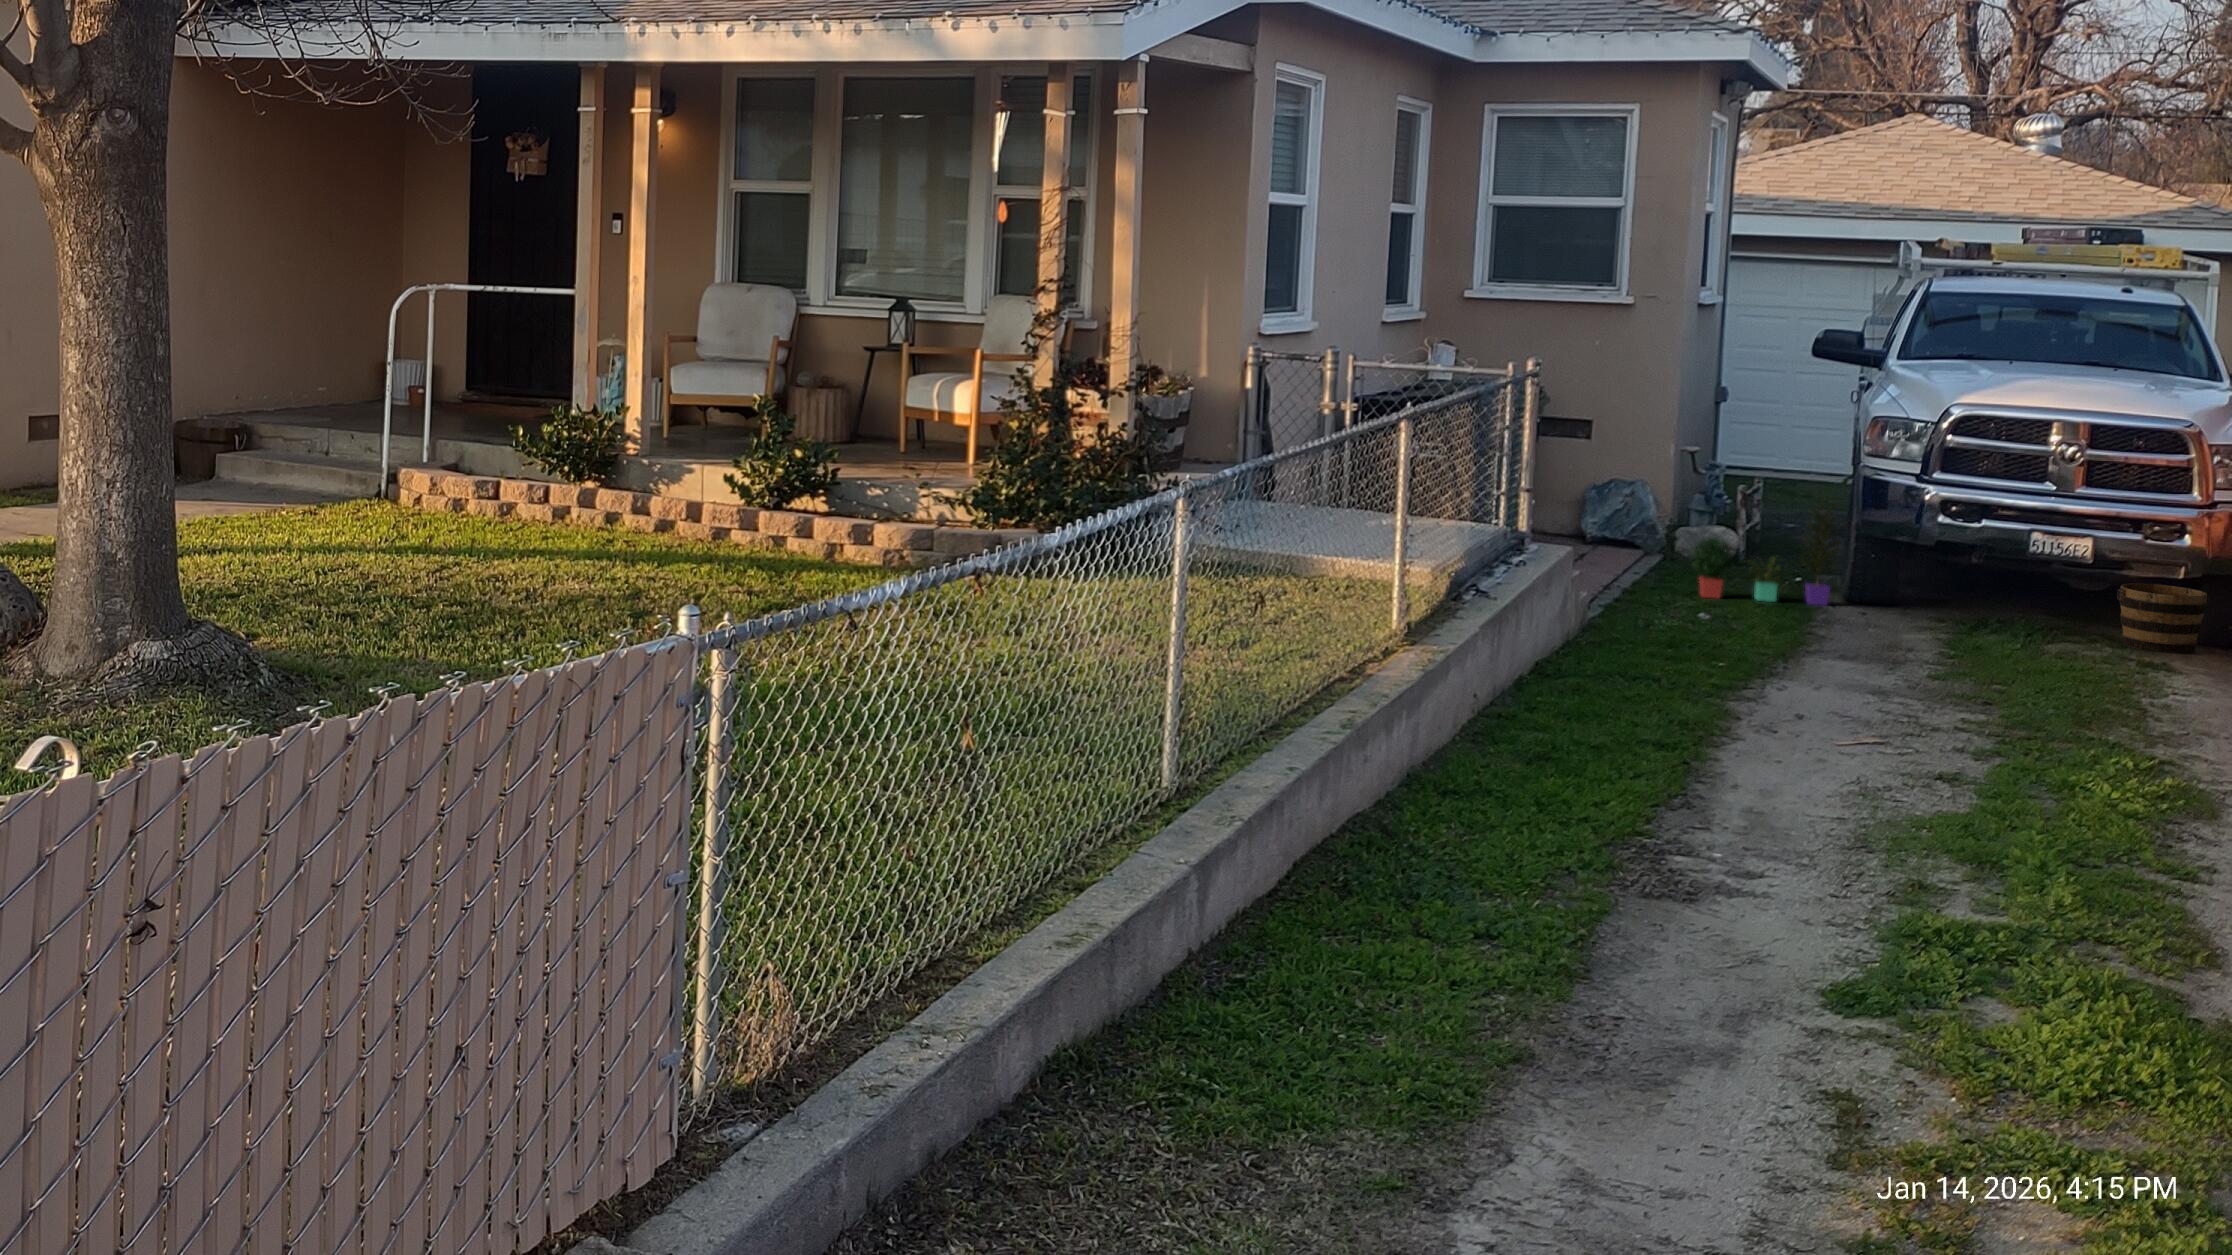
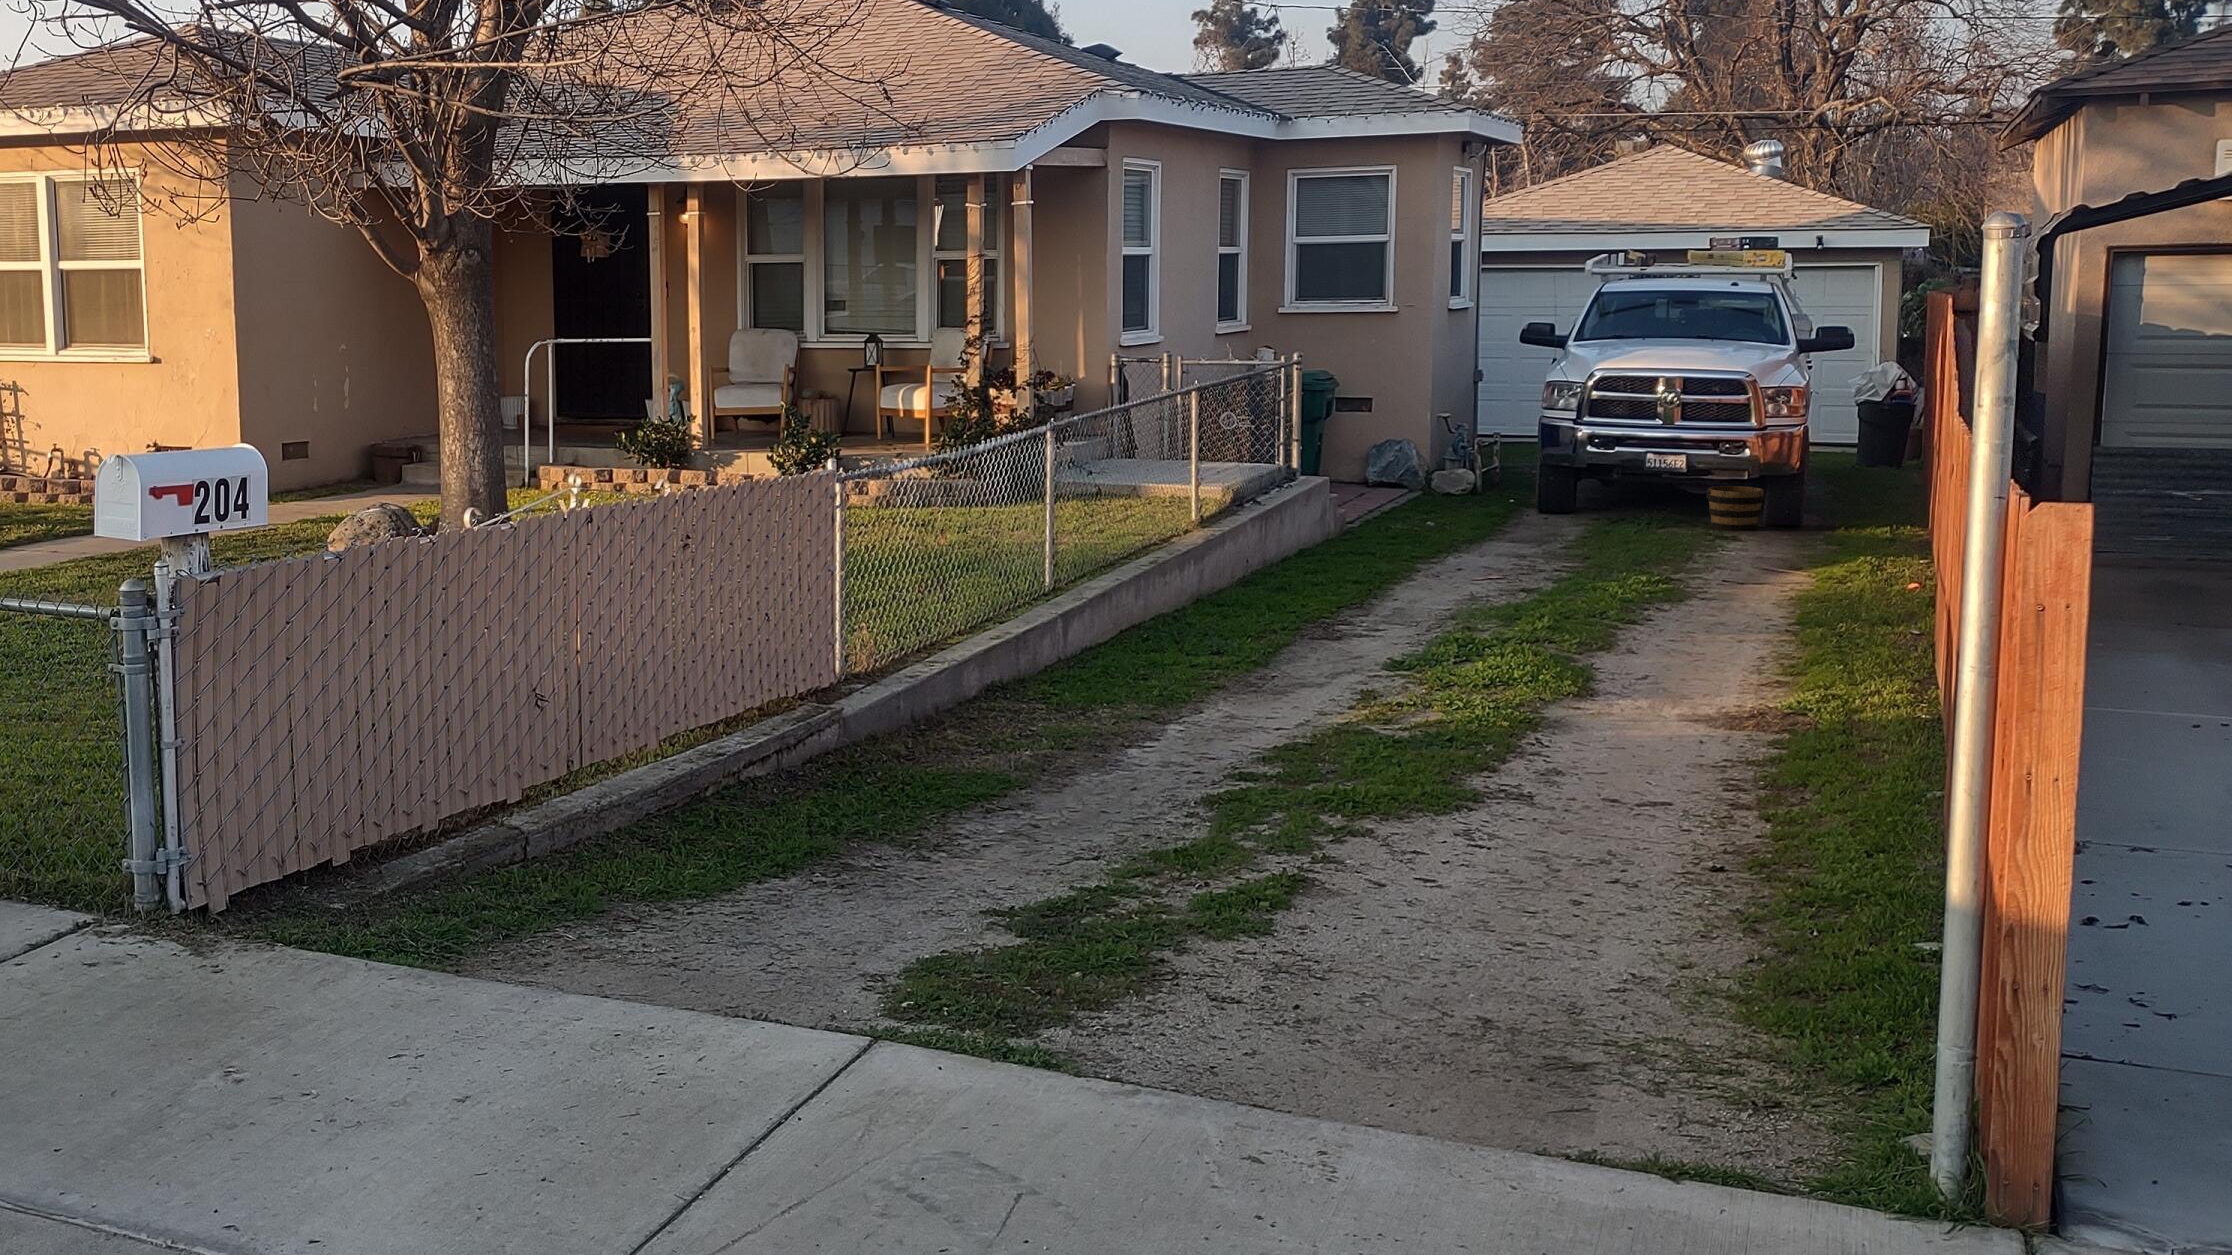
potted plant: present [1692,497,1841,605] -> none [1431,438,1536,515]

